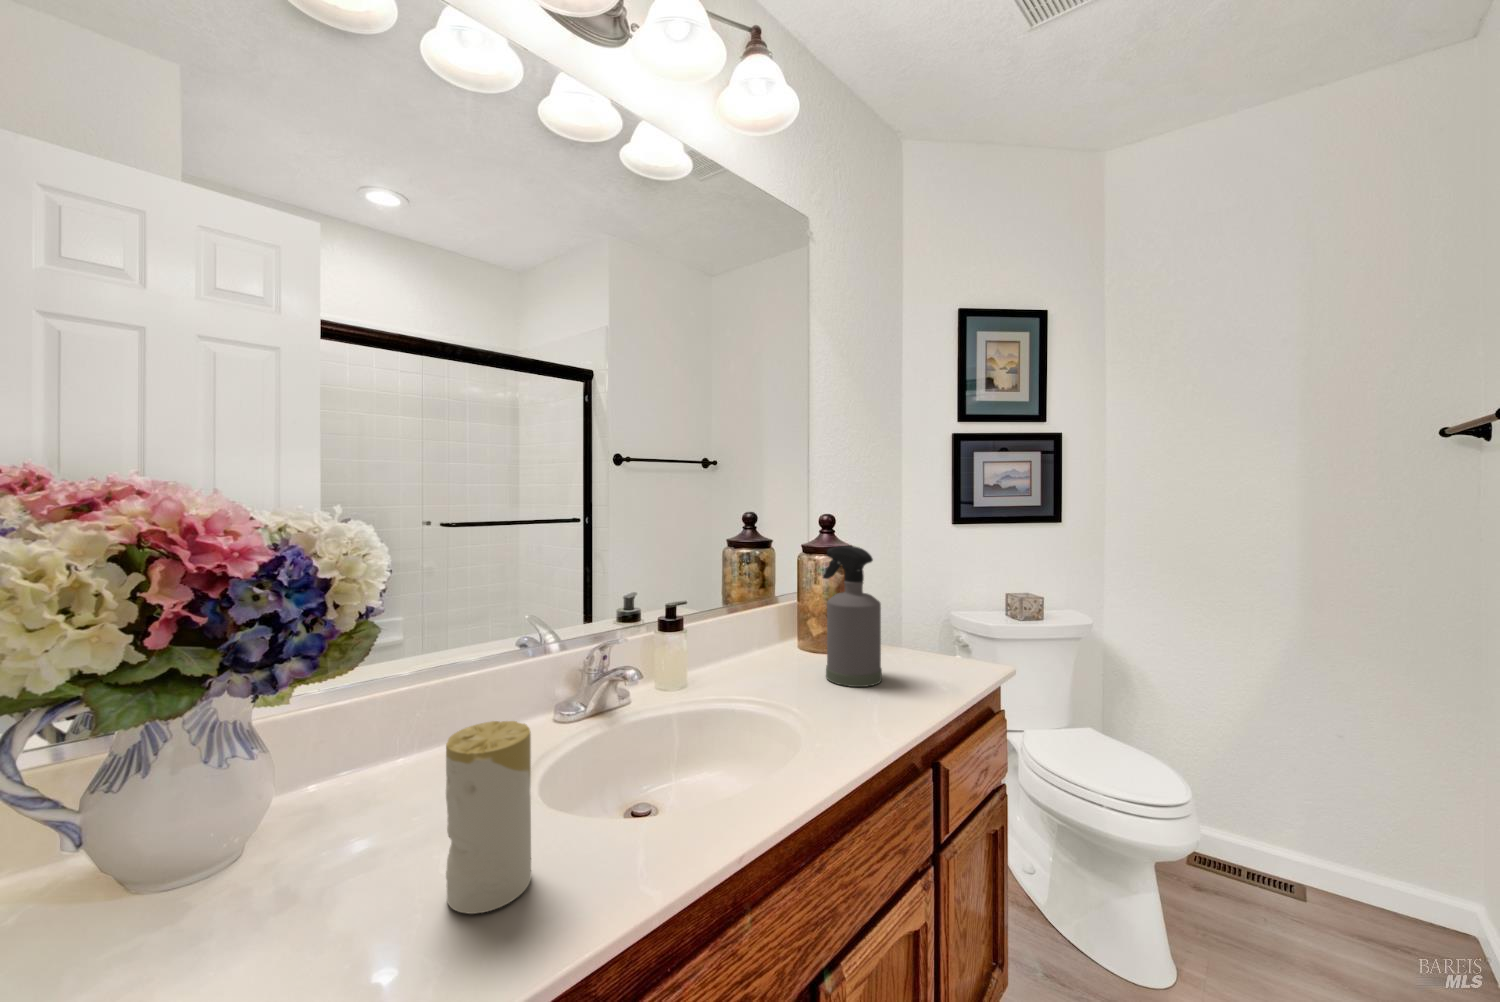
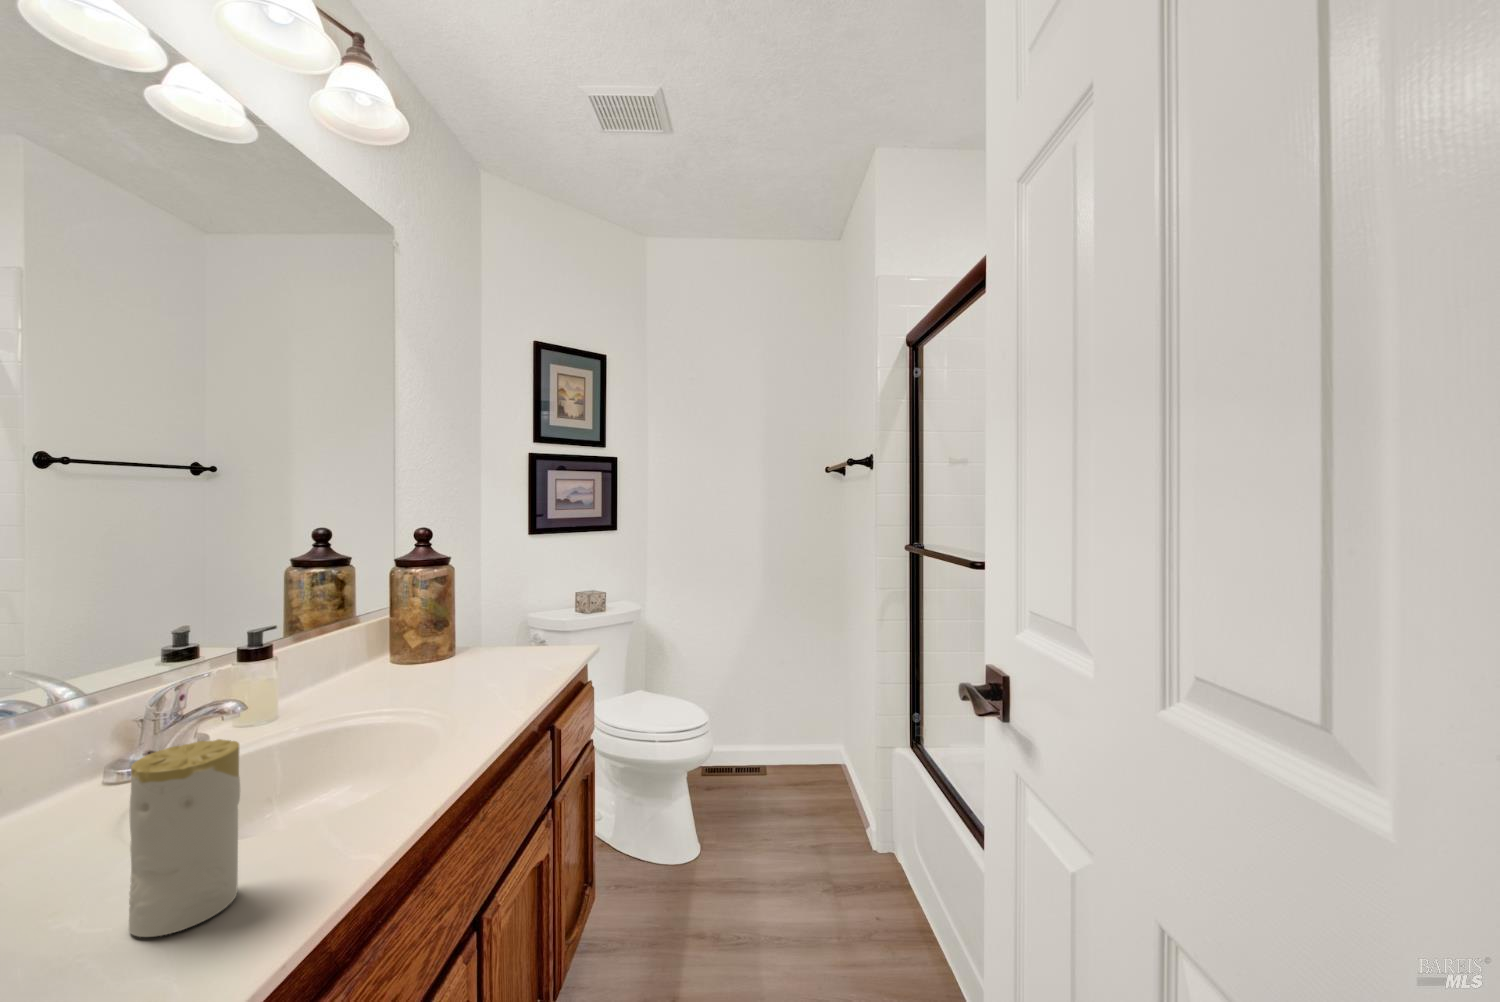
spray bottle: present [823,546,882,687] -> none [433,555,495,684]

